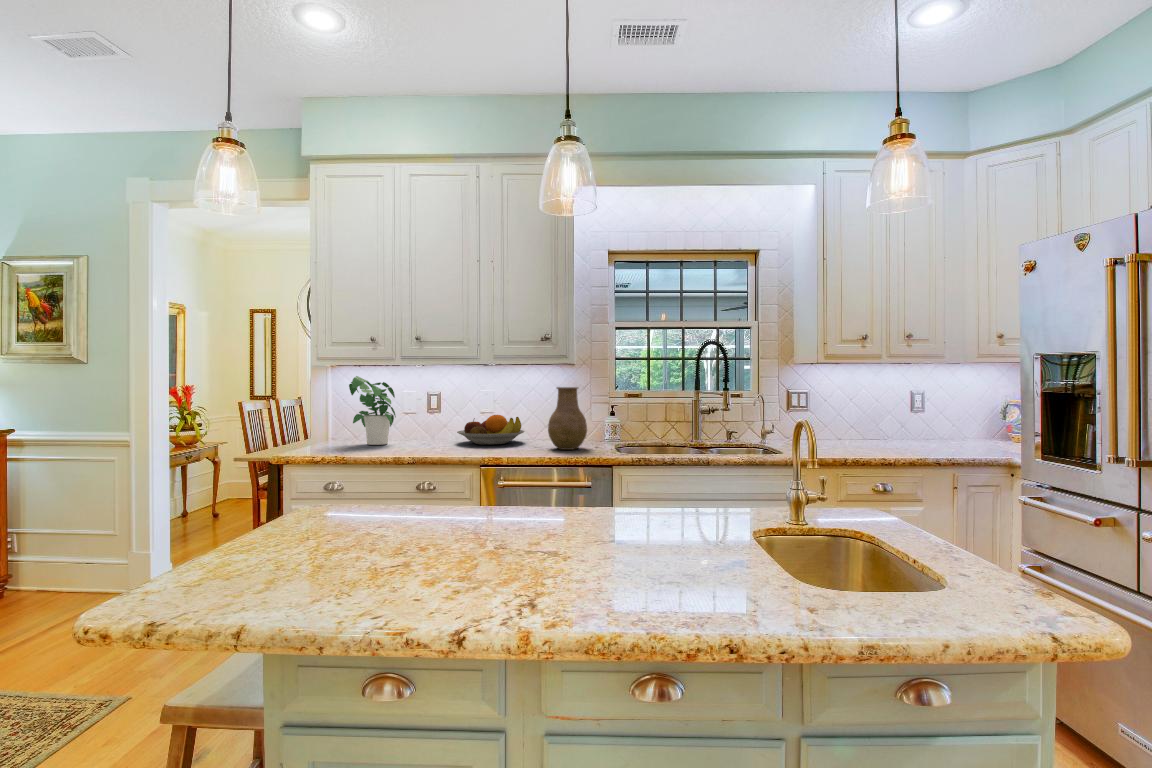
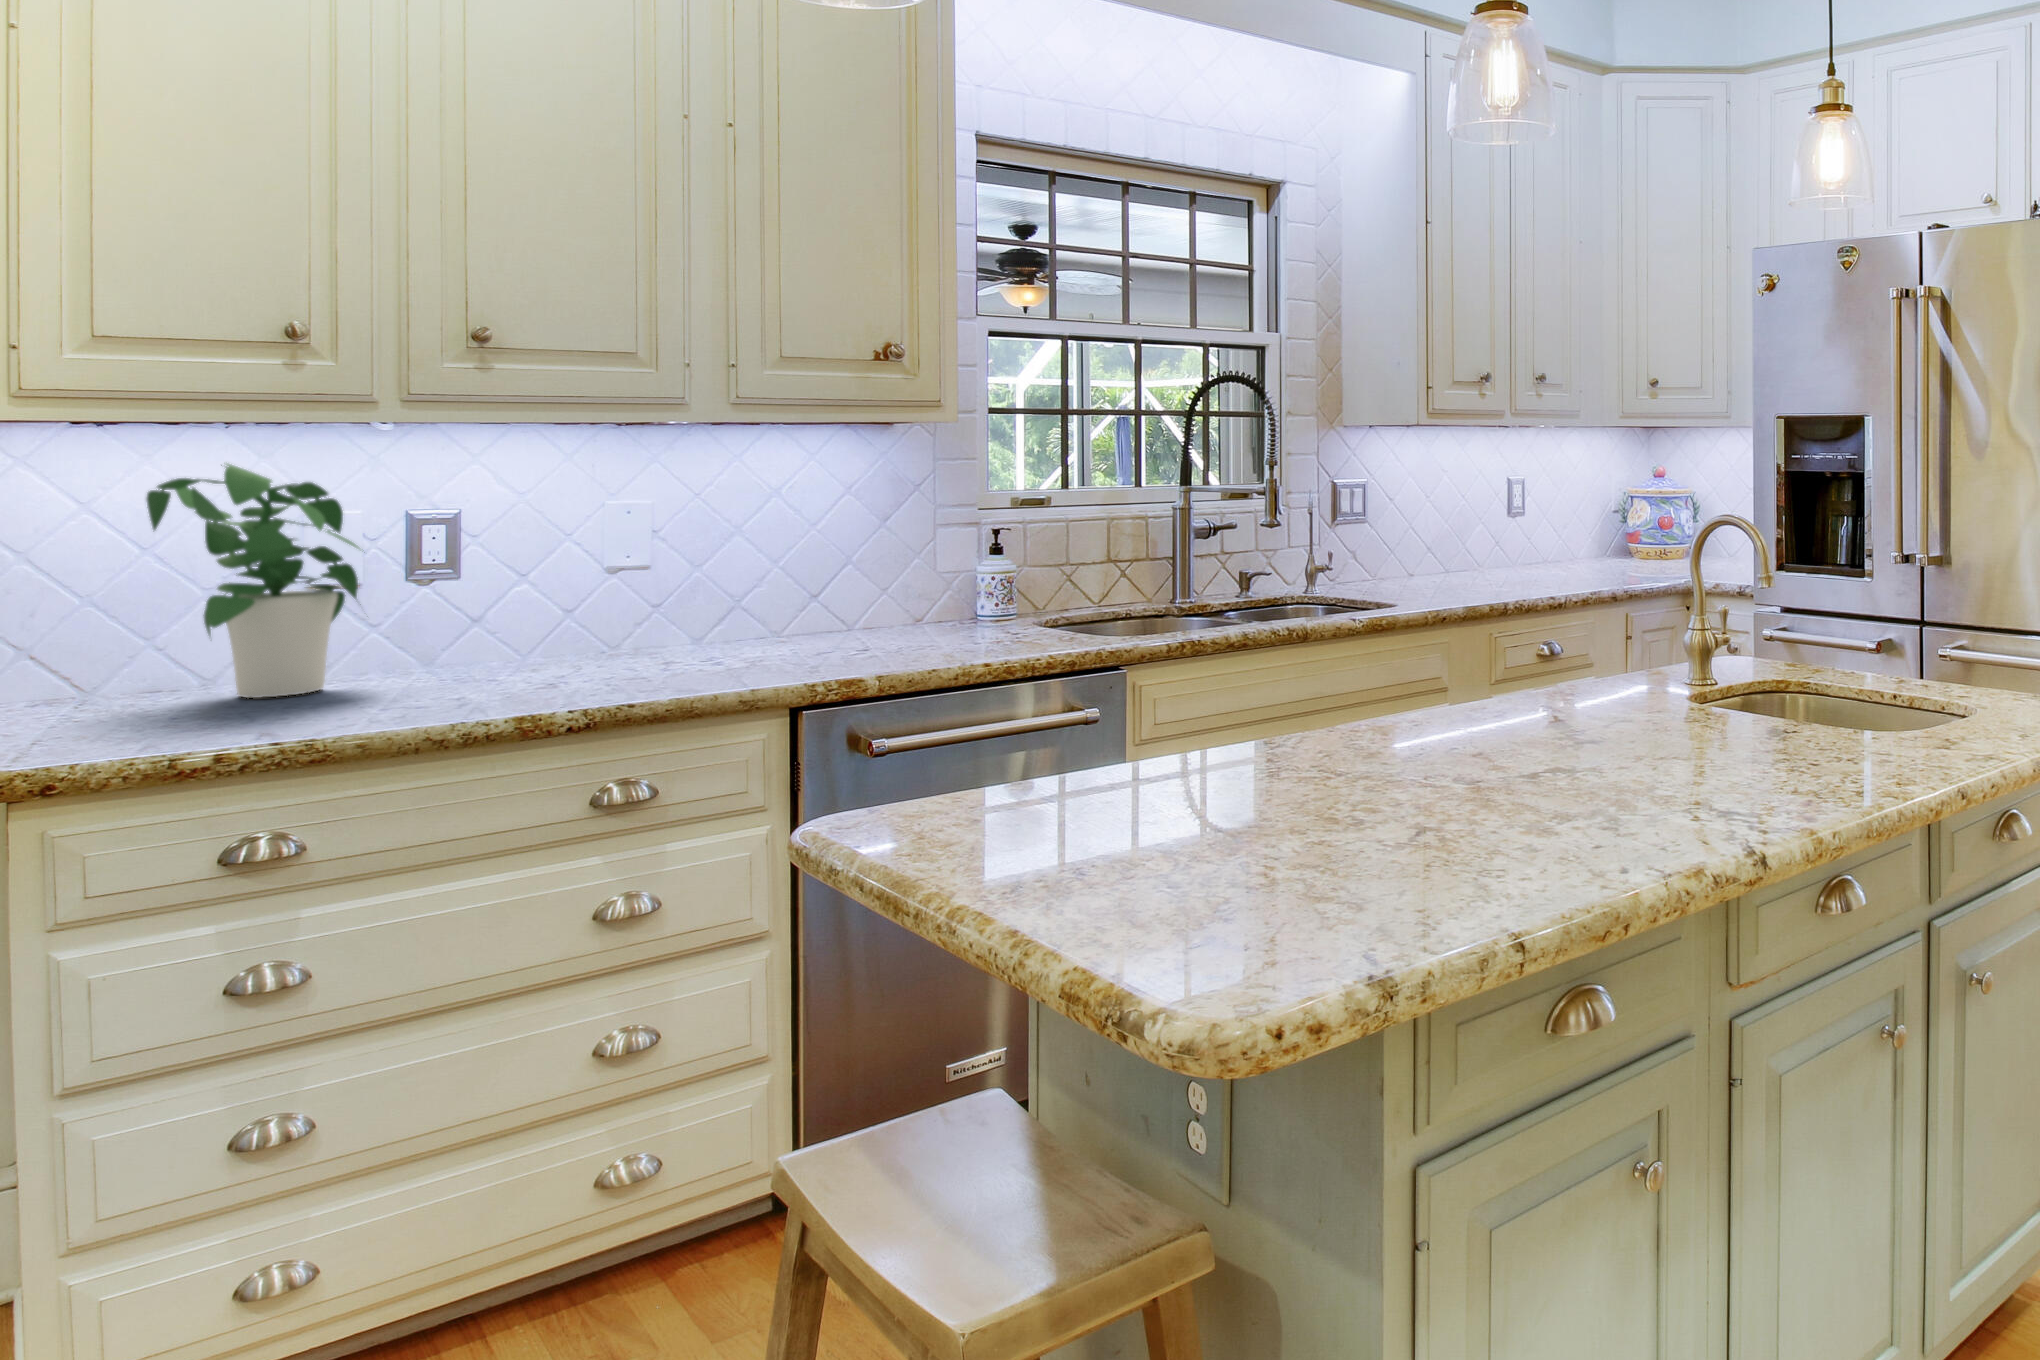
vase: present [548,387,587,450] -> none [903,483,1010,642]
fruit bowl: present [457,415,524,445] -> none [575,566,795,655]

